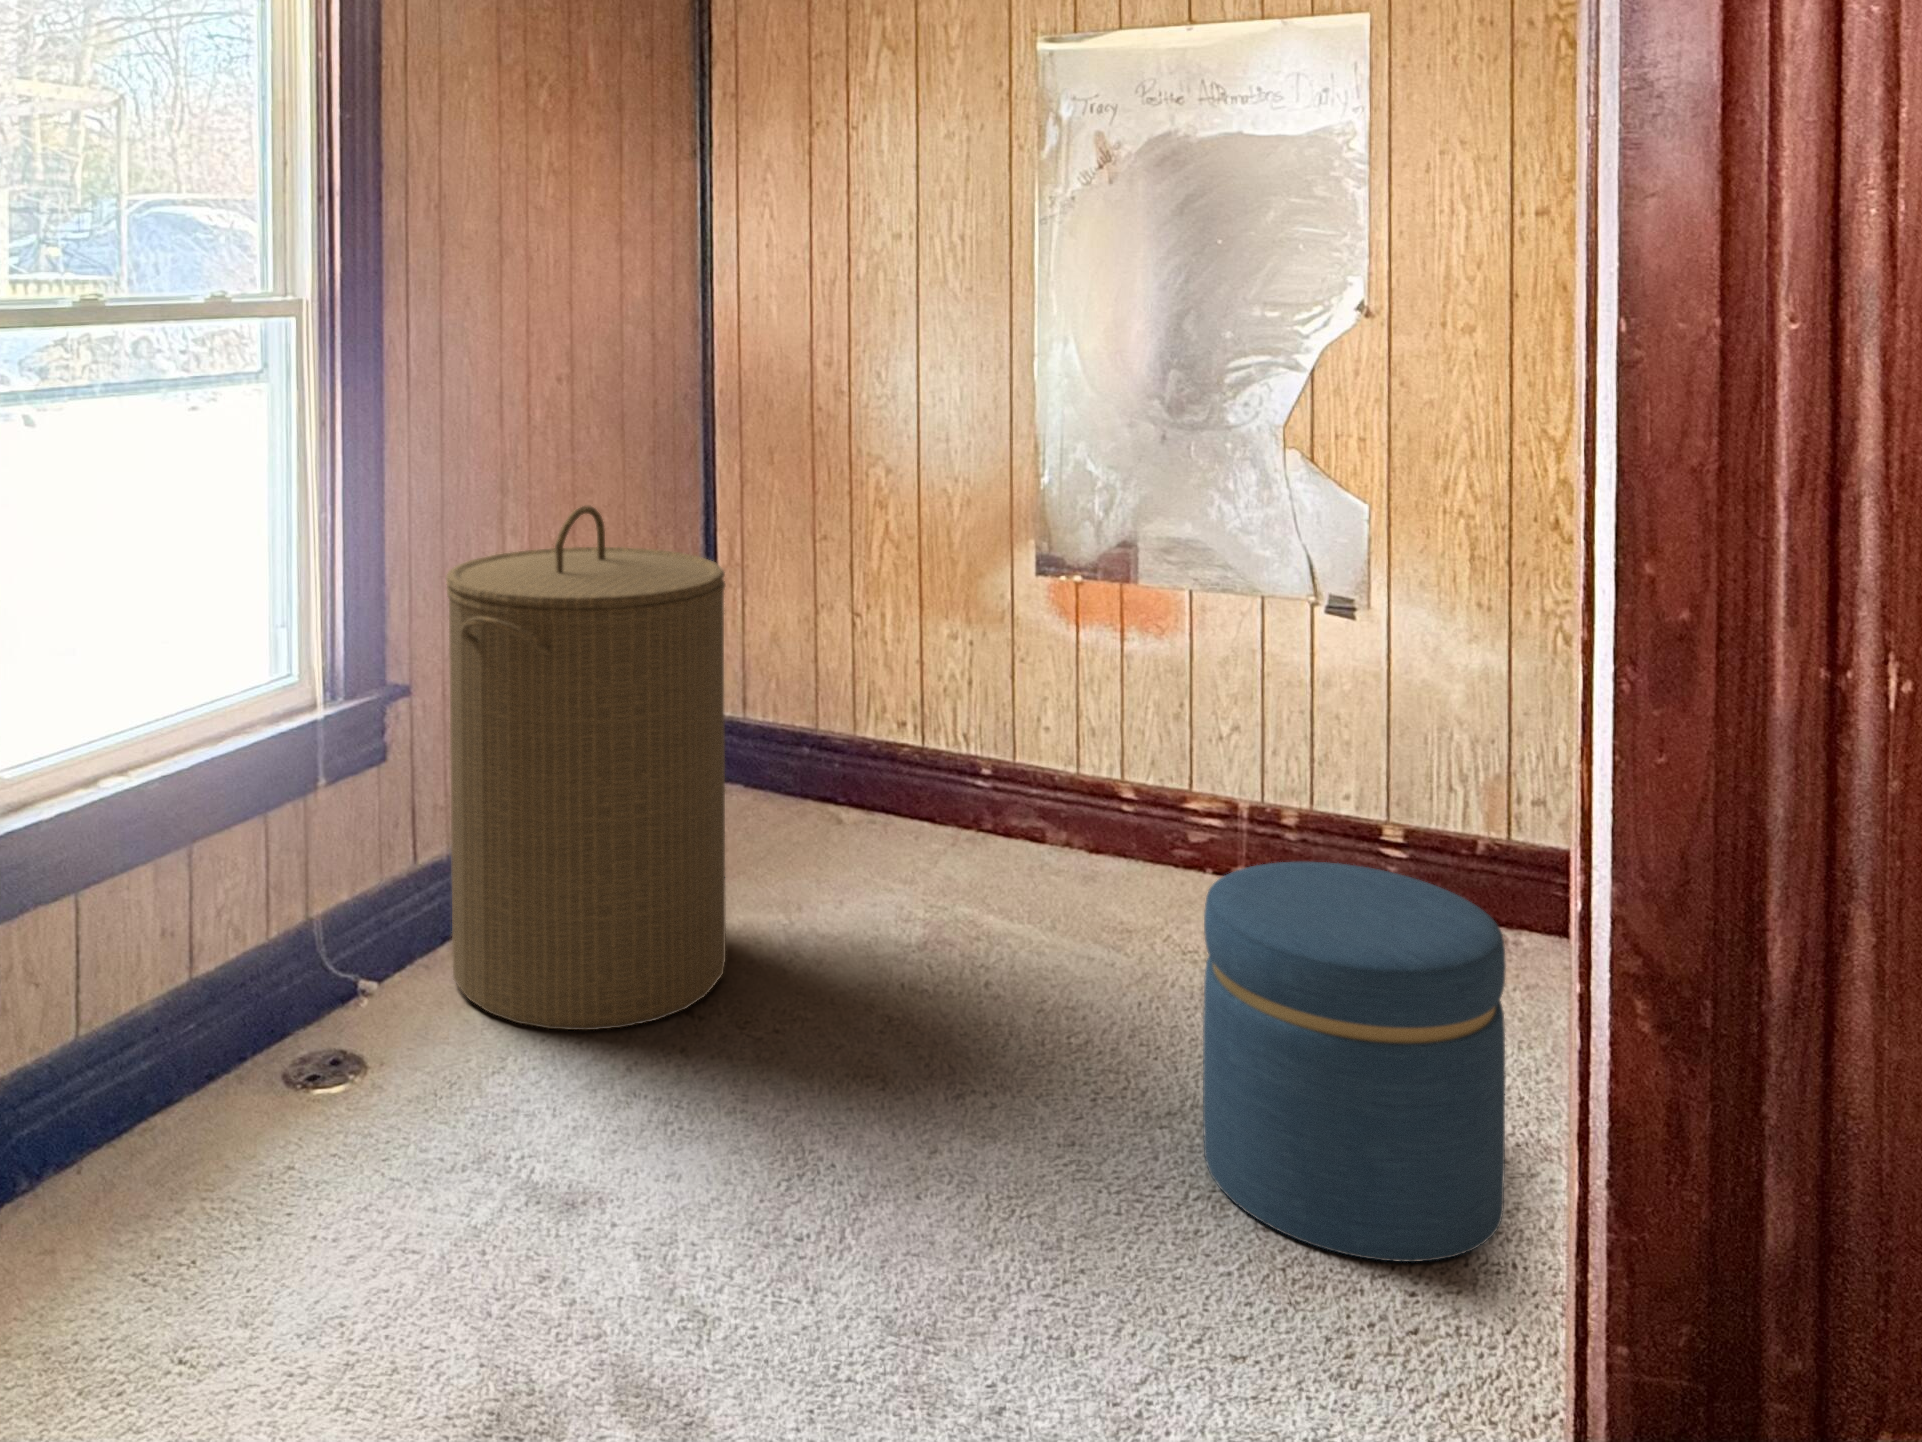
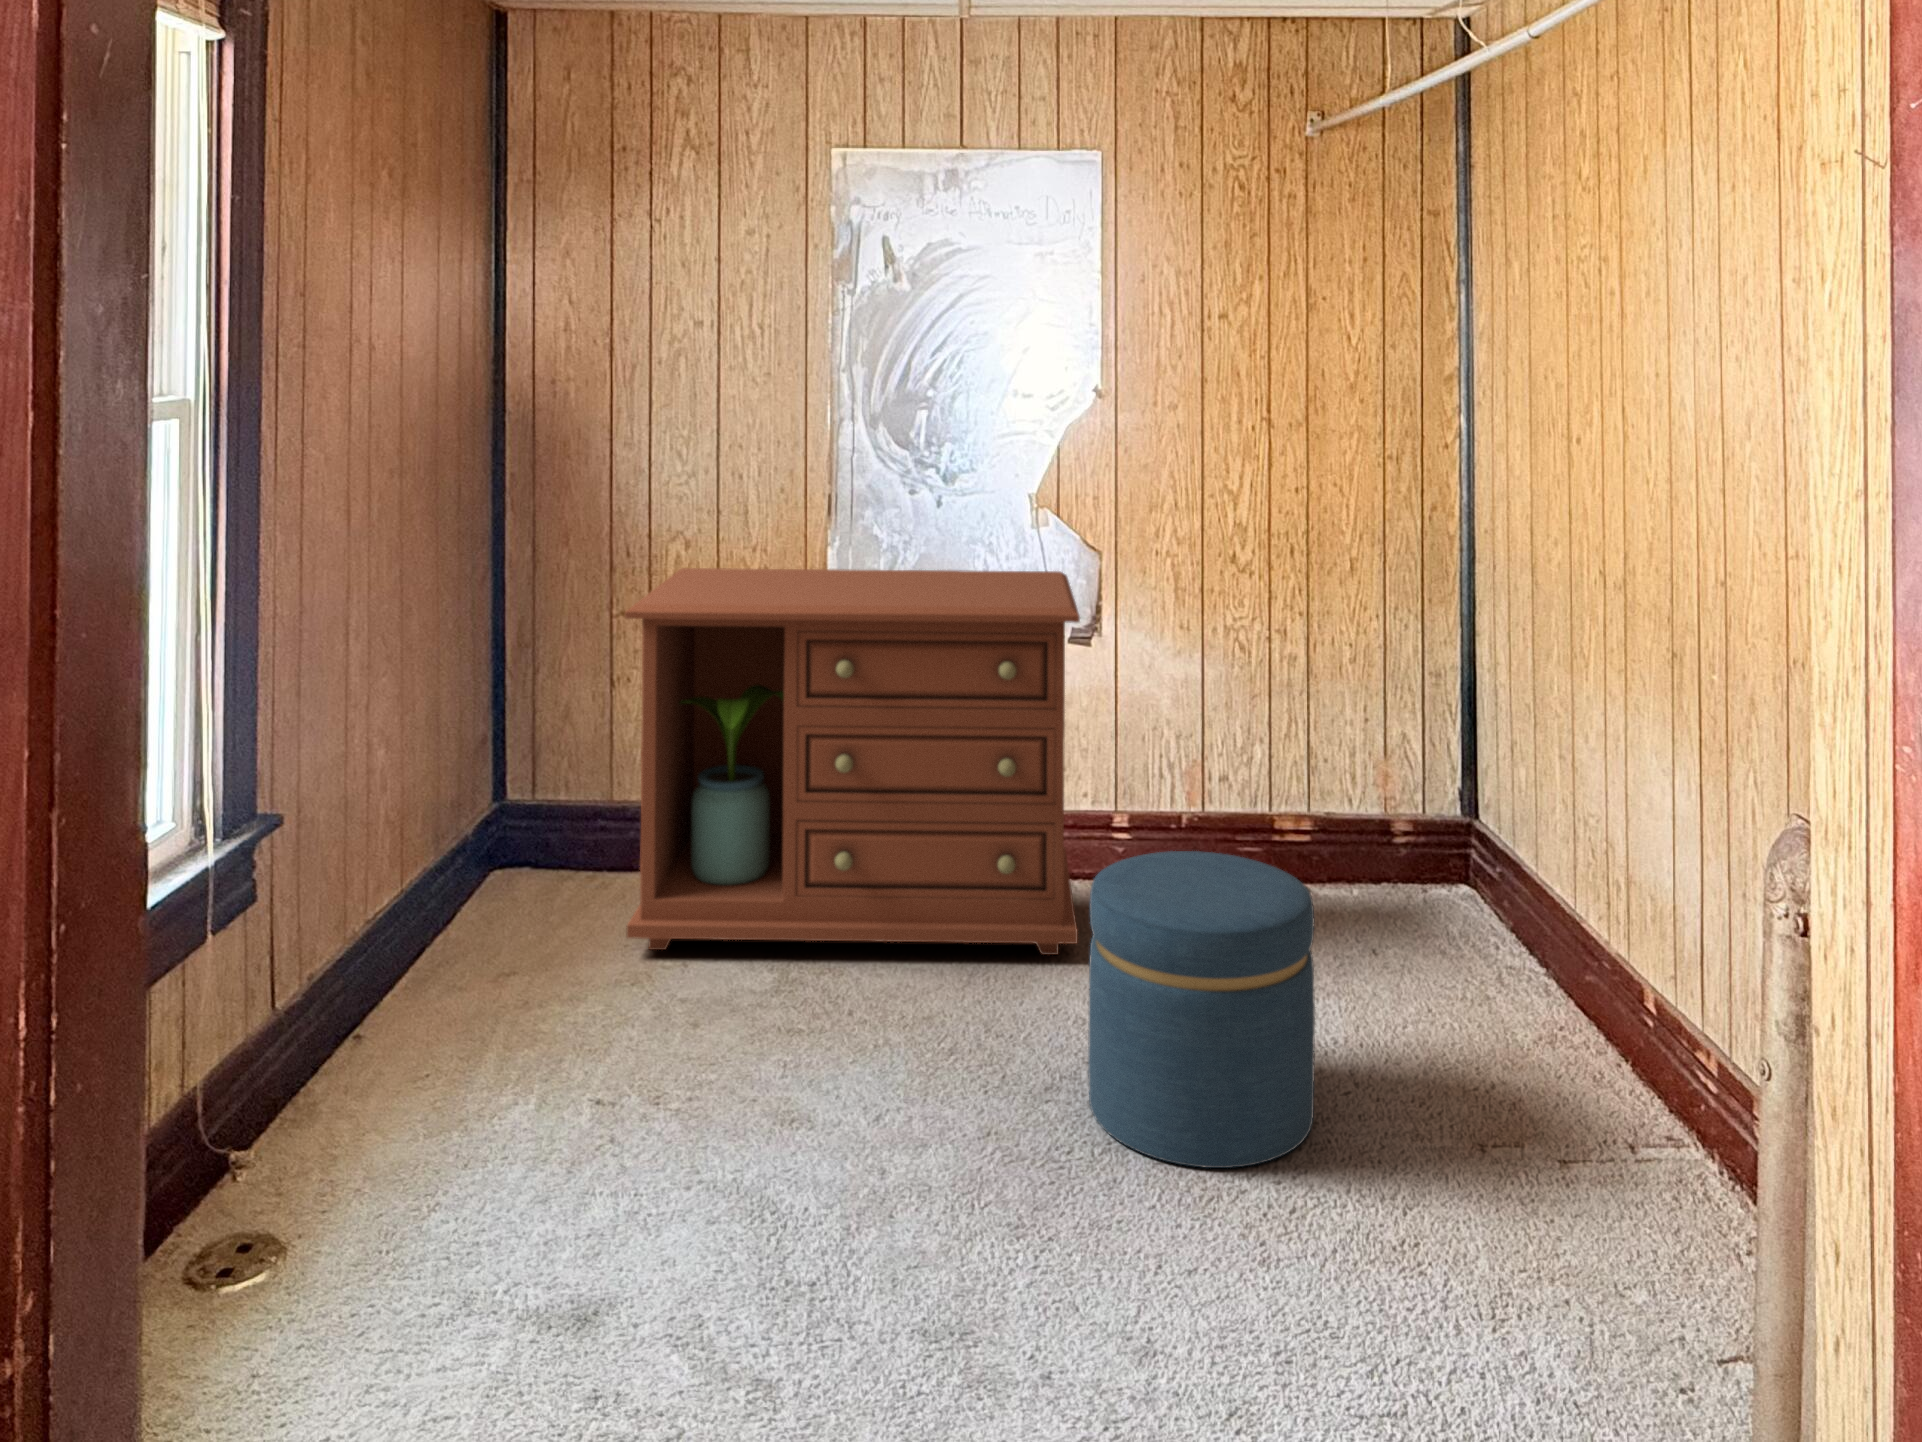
dresser: none [779,495,1320,973] -> present [625,568,1080,955]
laundry hamper: present [446,506,726,1030] -> none [321,602,619,1150]

